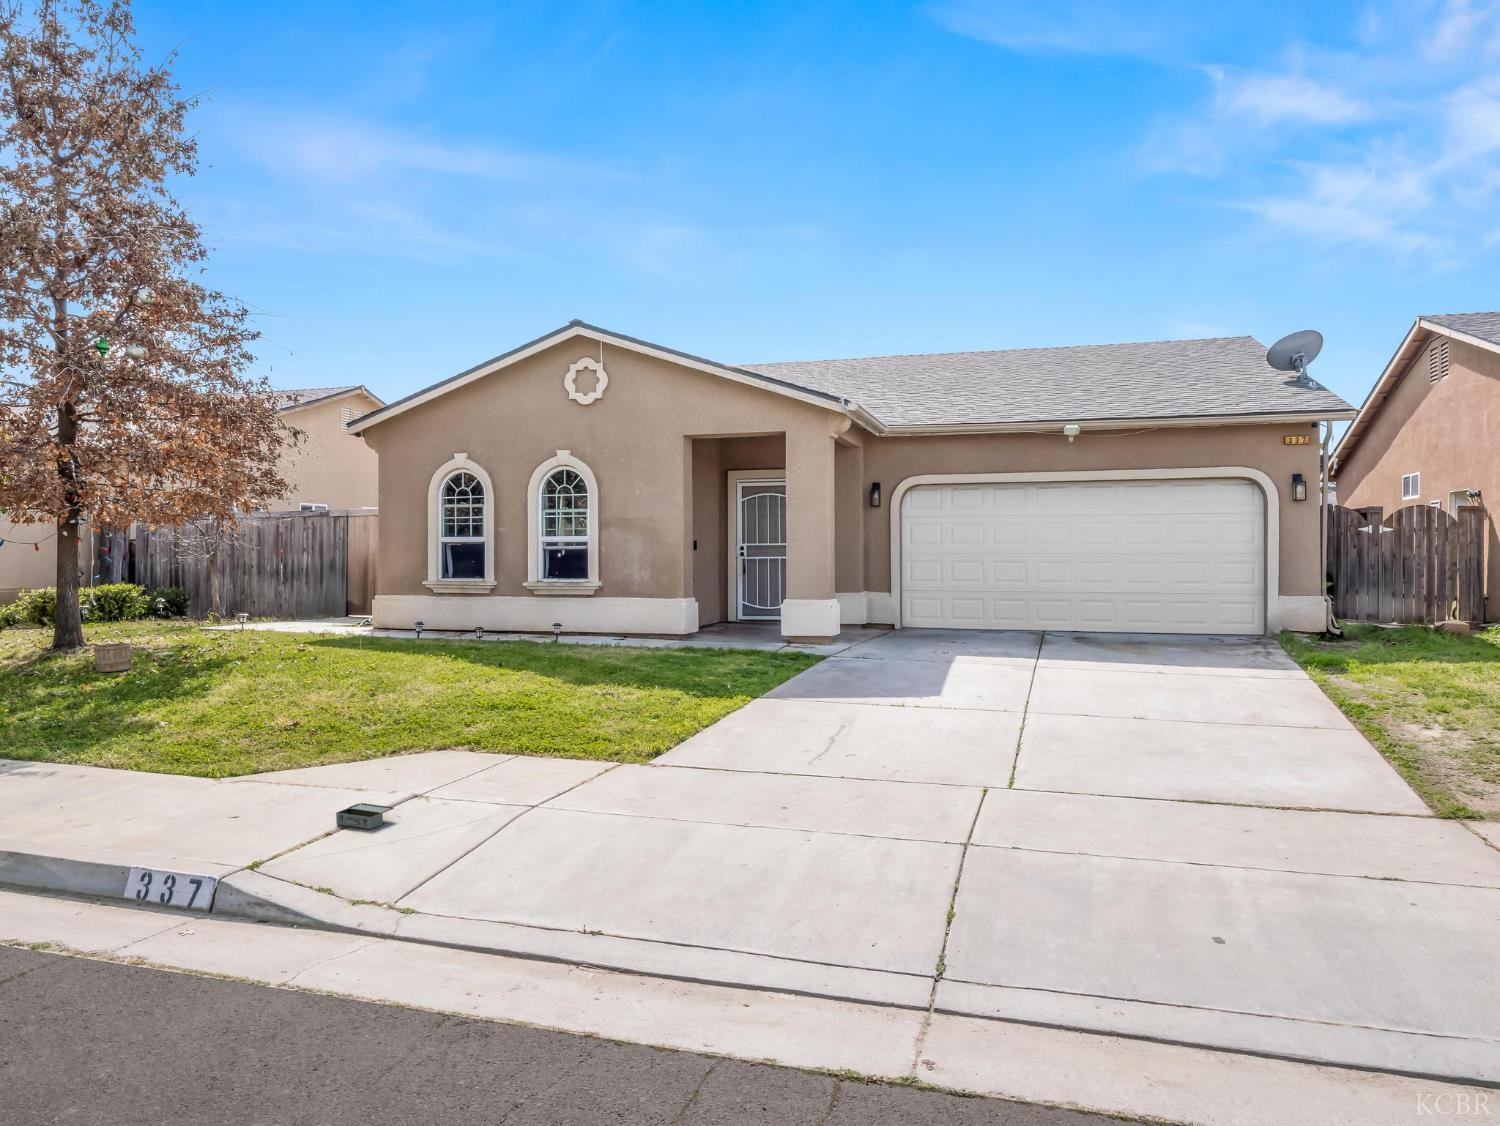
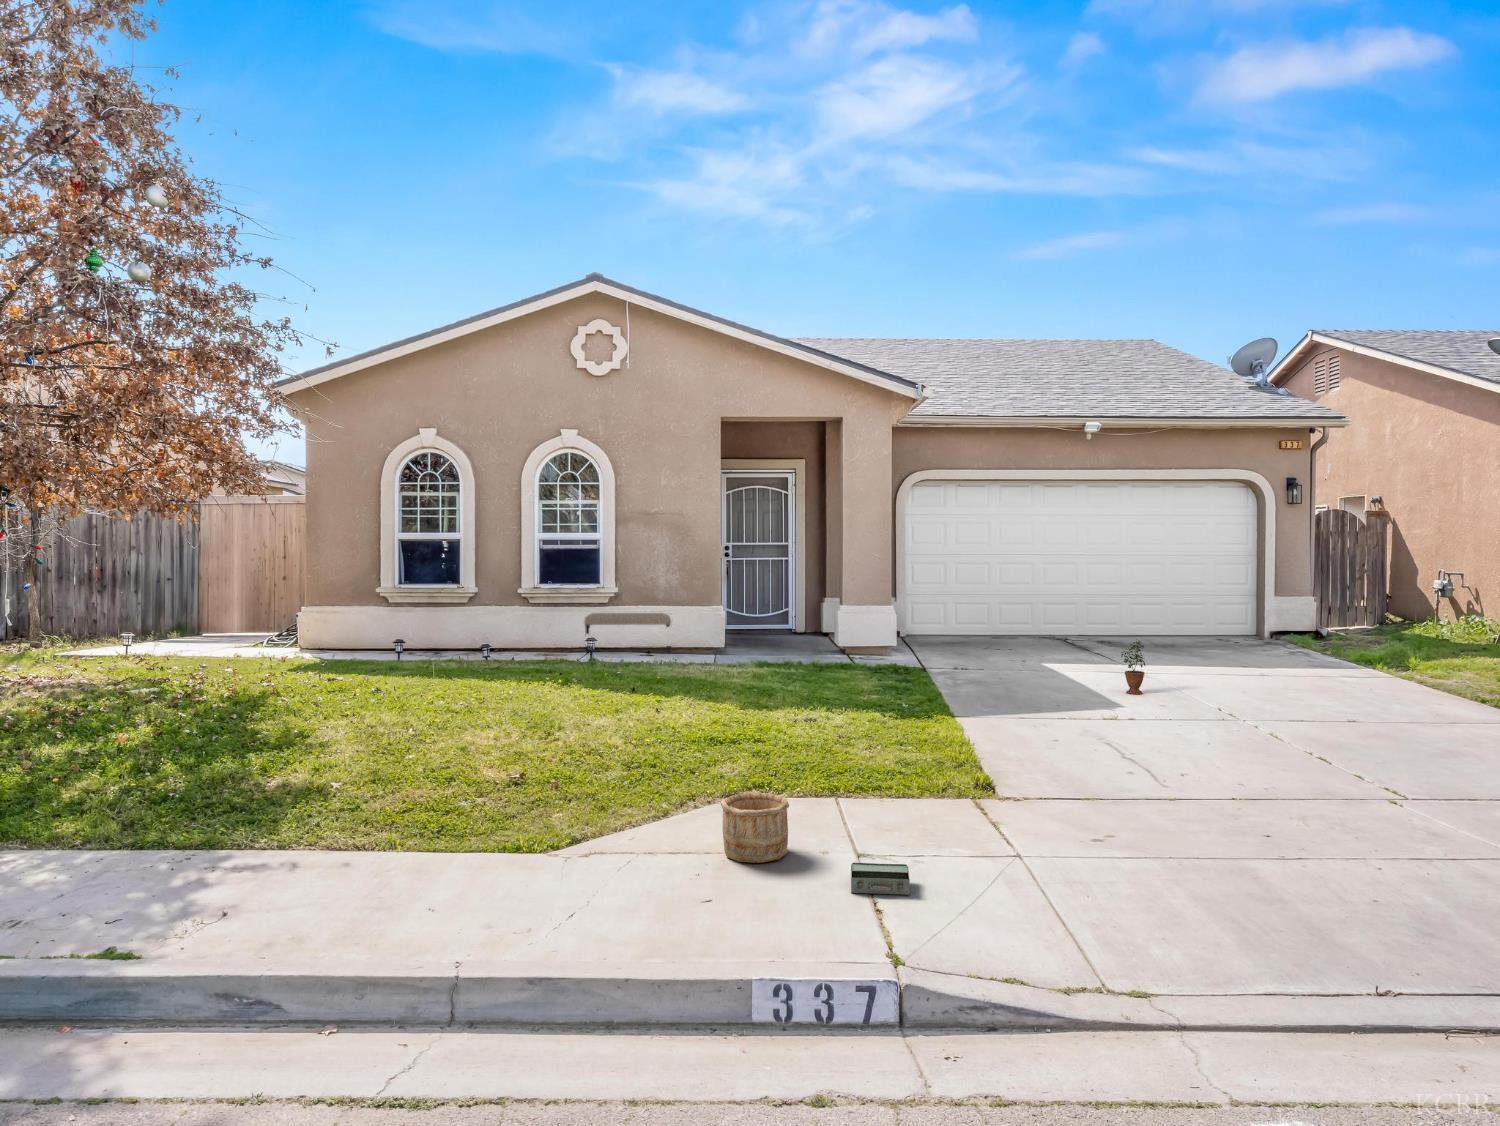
bench: none [564,605,642,640] -> present [584,613,671,652]
potted plant: none [939,639,962,691] -> present [1121,641,1145,694]
wooden bucket: present [93,643,131,672] -> present [720,792,789,863]

